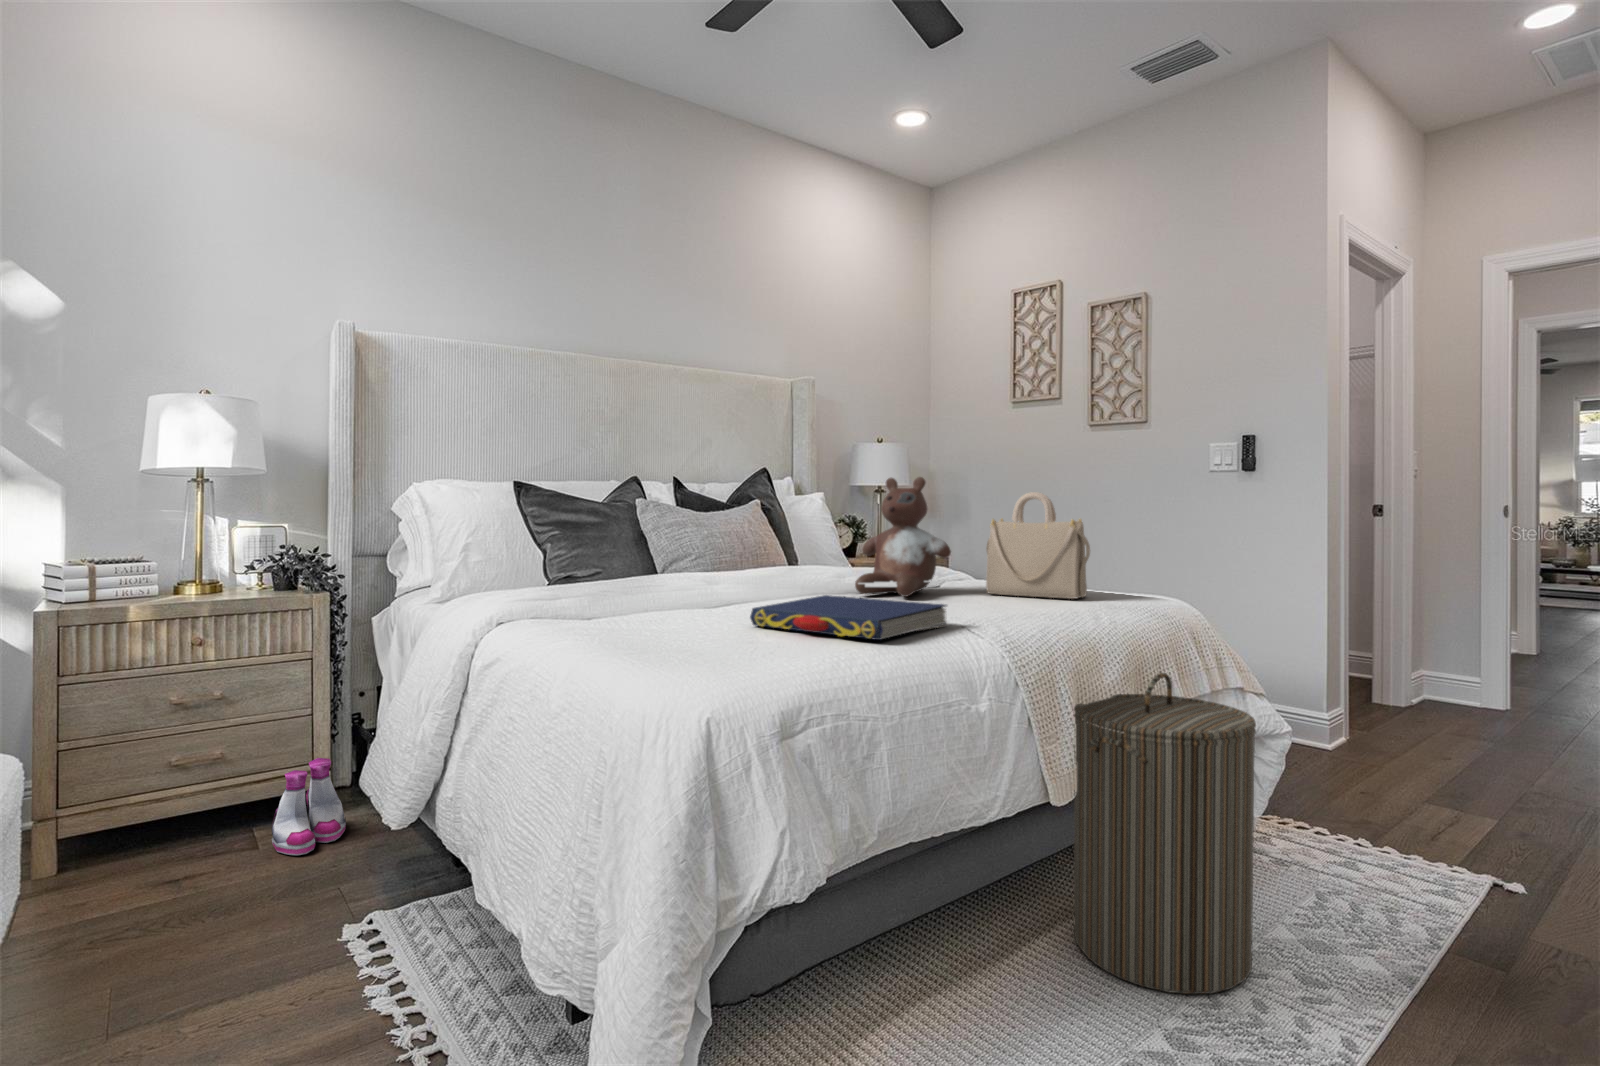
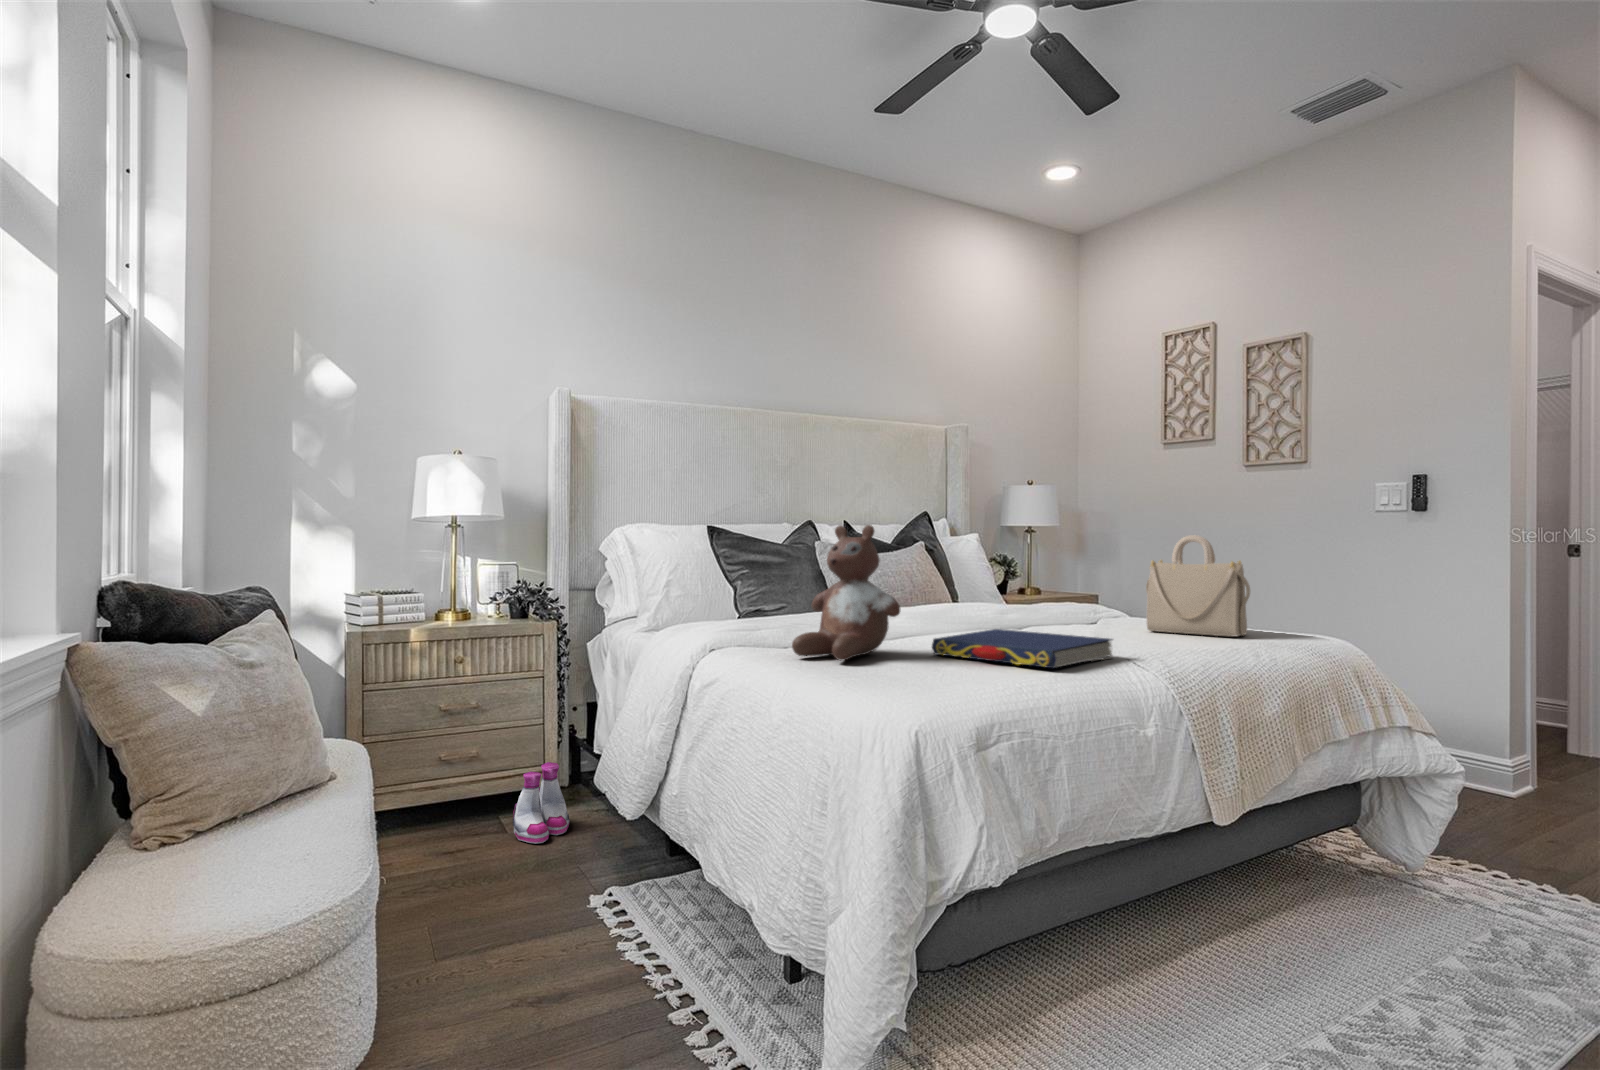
stuffed bear: present [855,477,951,597] -> present [792,525,900,660]
laundry hamper: present [1074,673,1256,994] -> none [1236,705,1418,1006]

